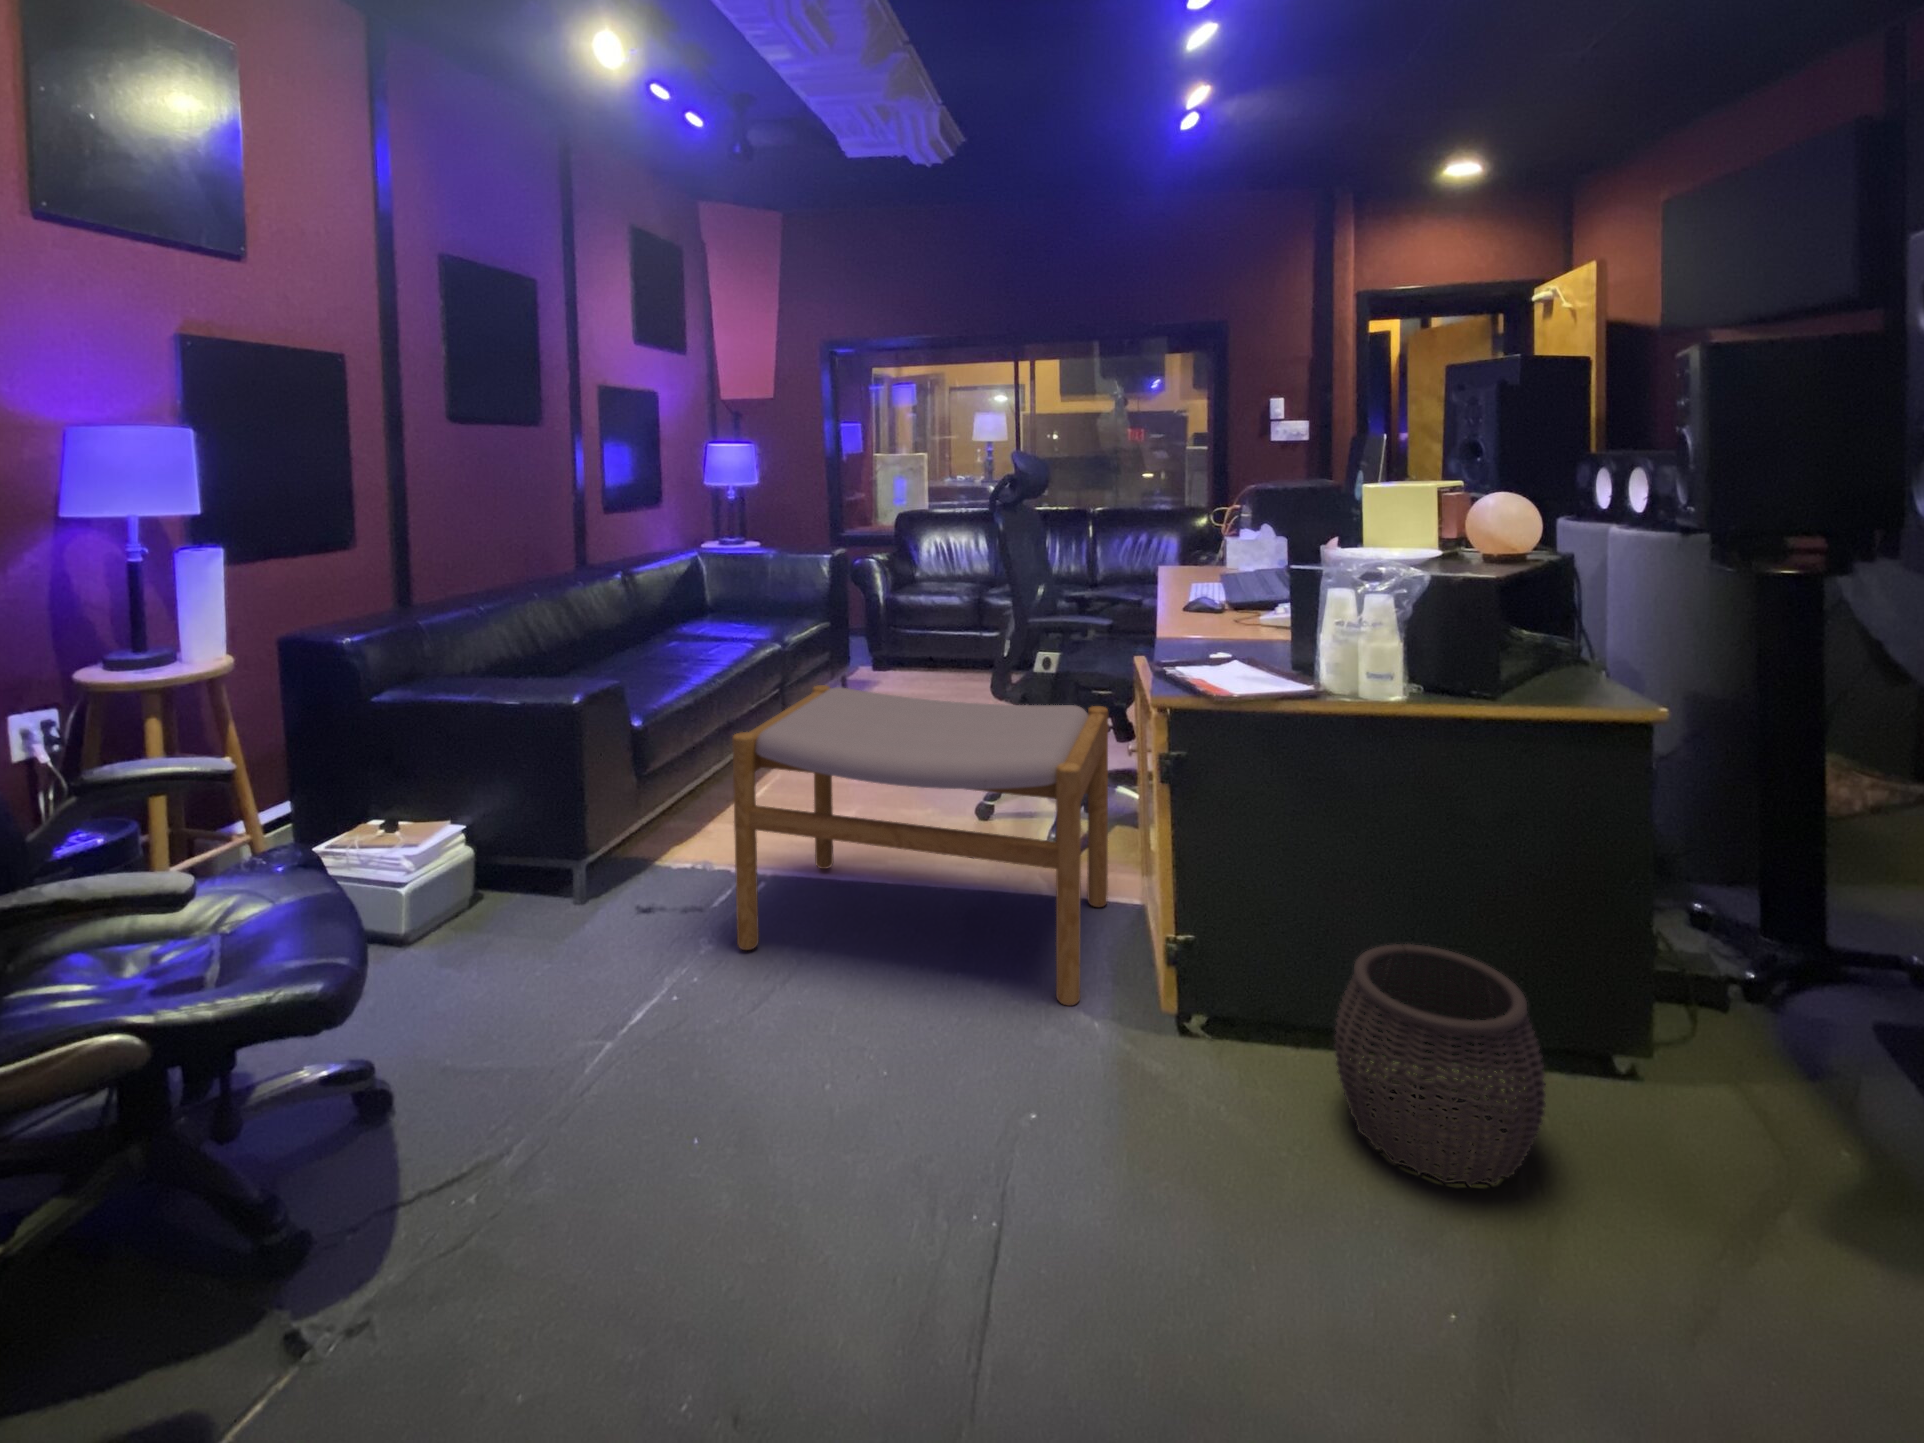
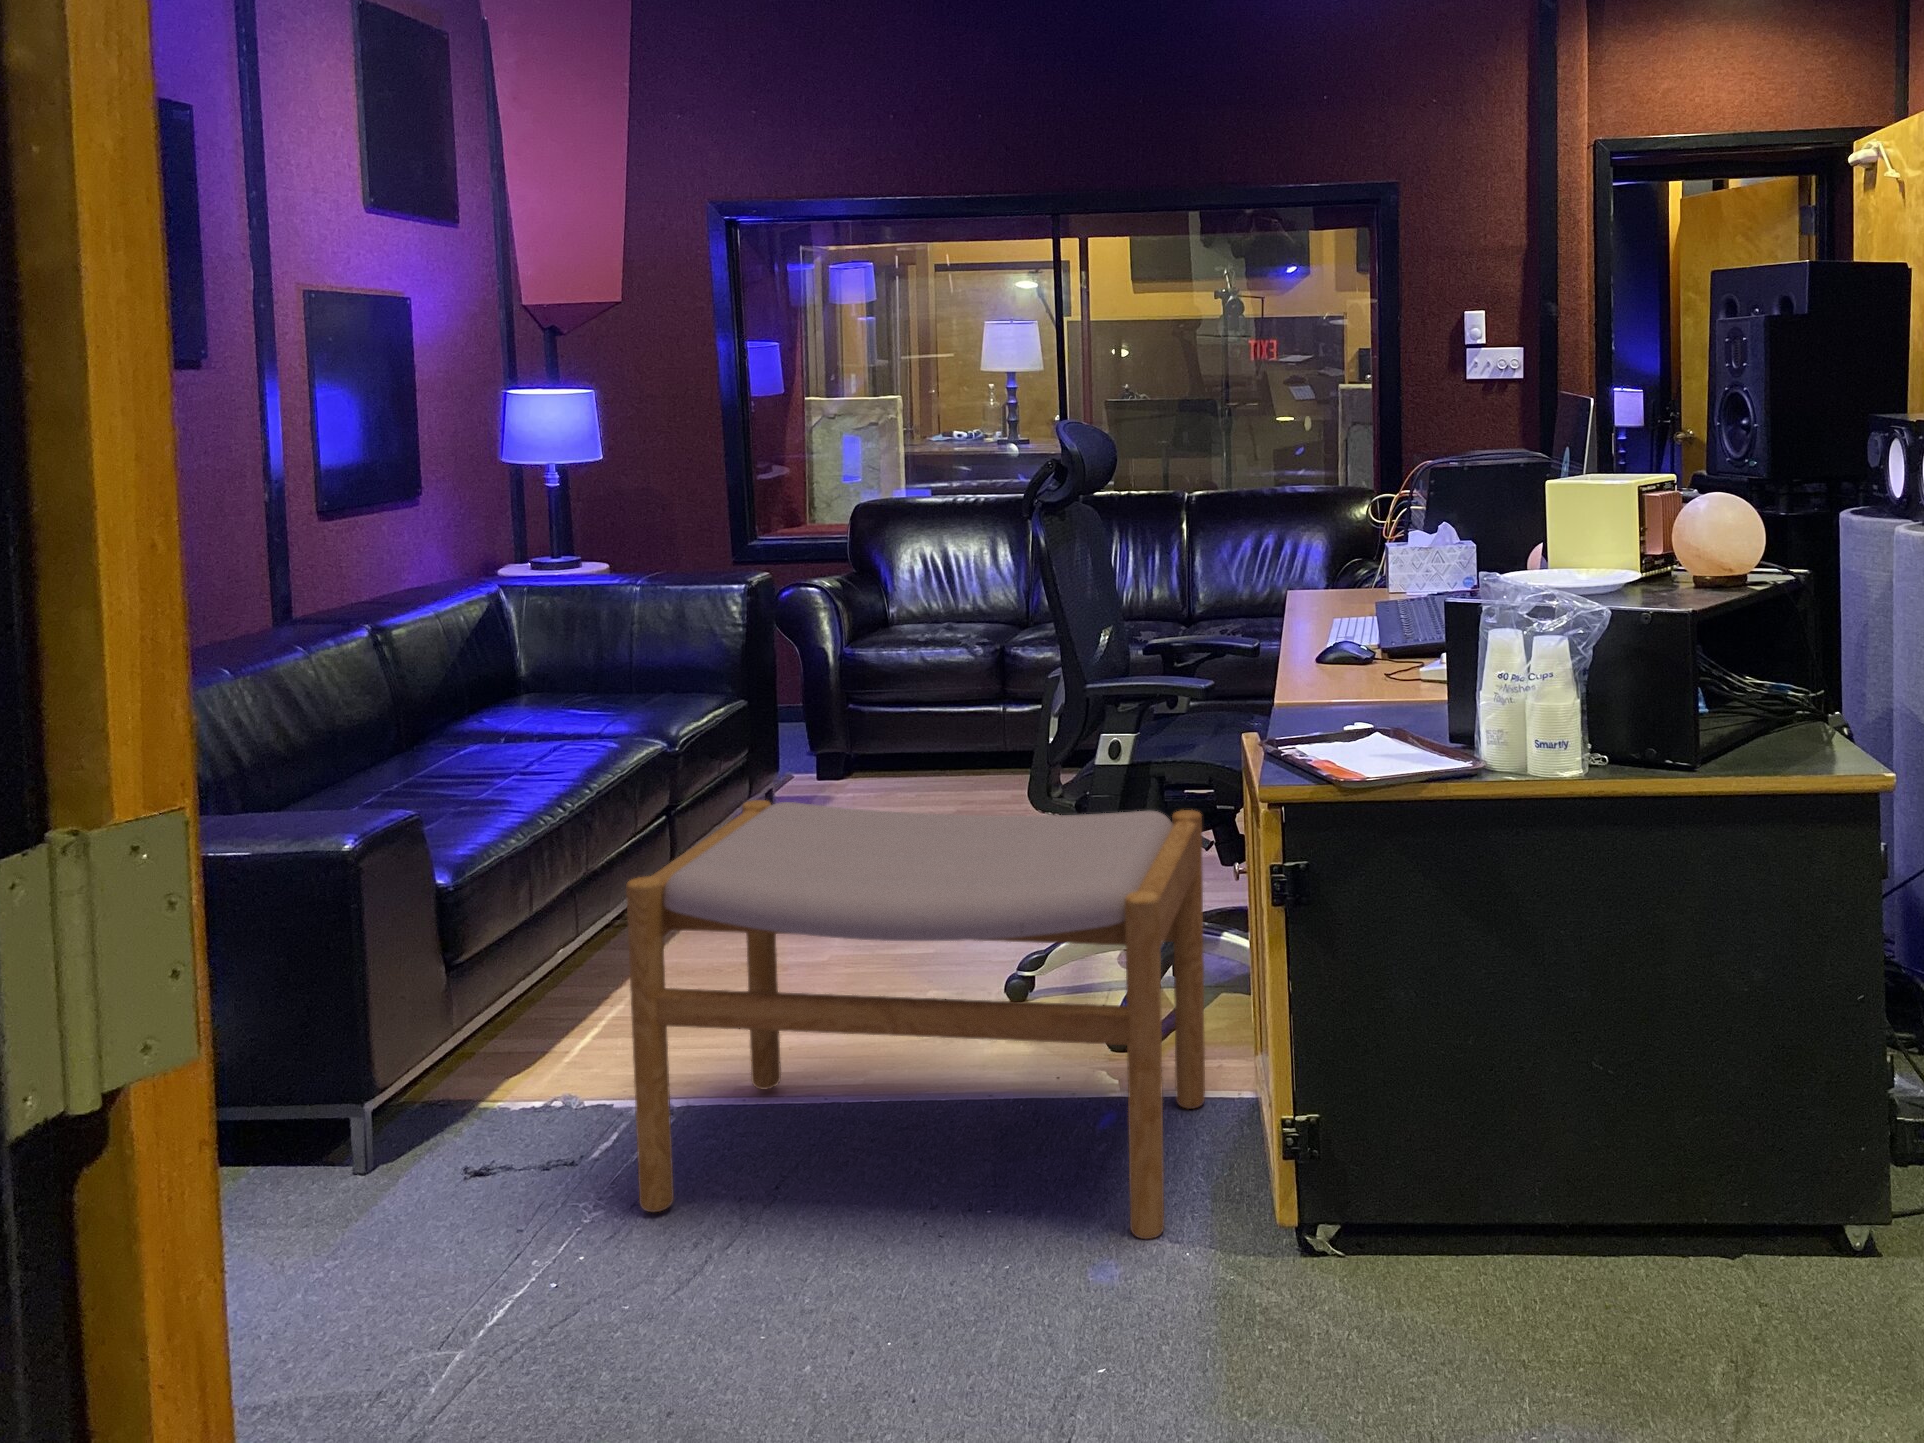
woven basket: present [1335,944,1546,1186] -> none [1495,1099,1744,1388]

